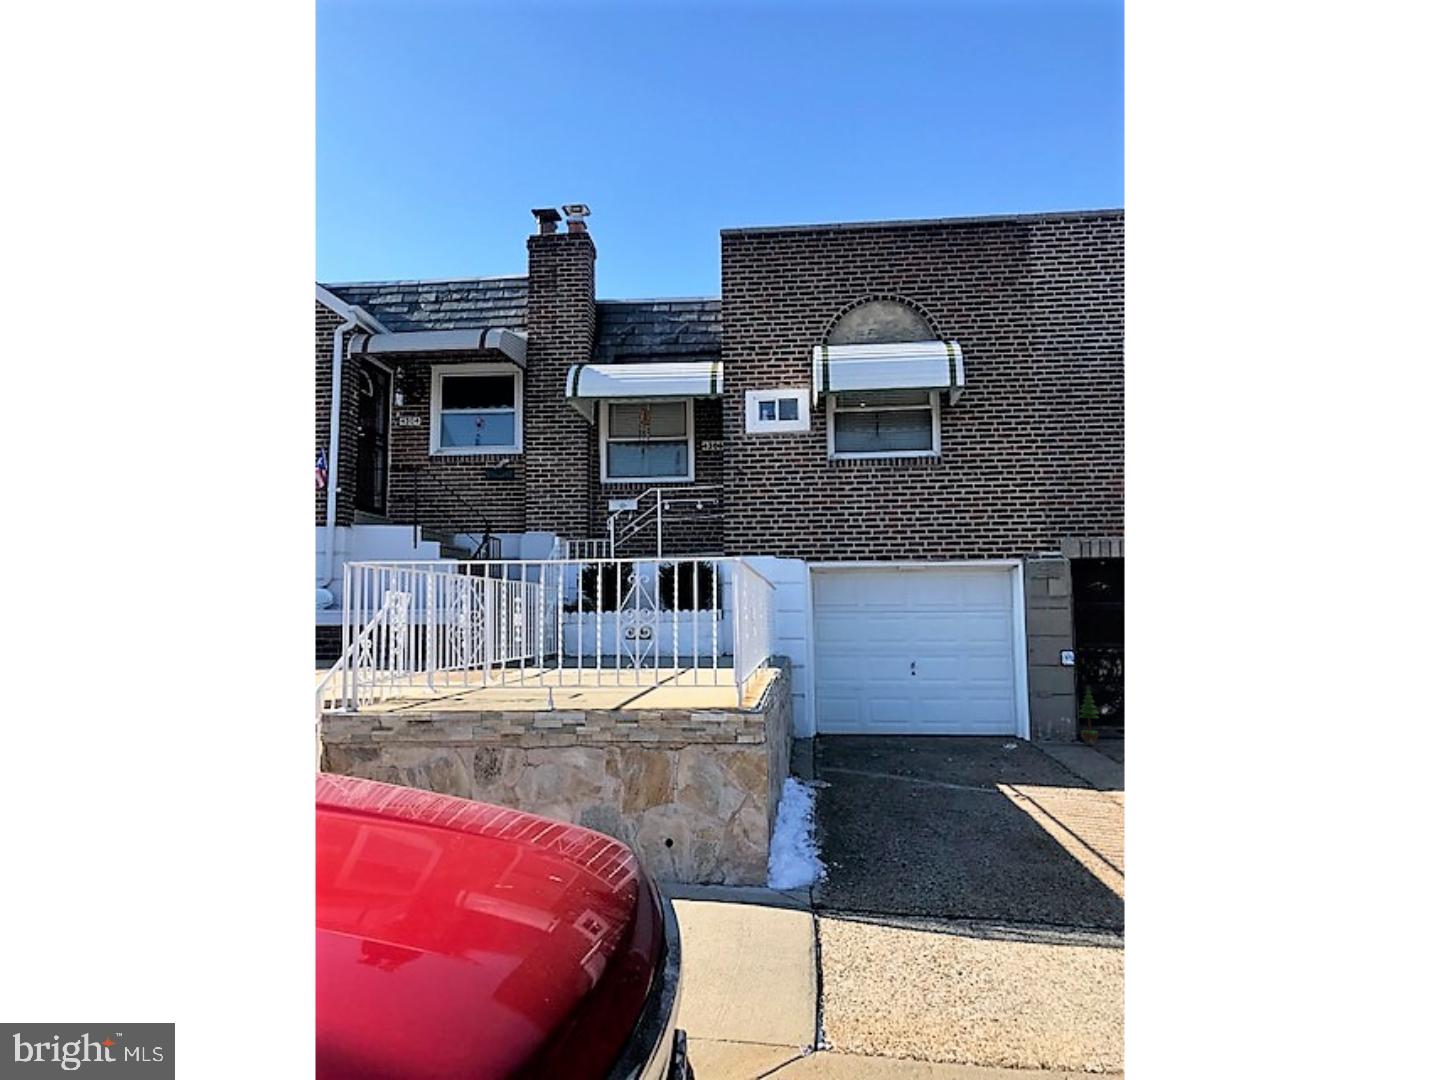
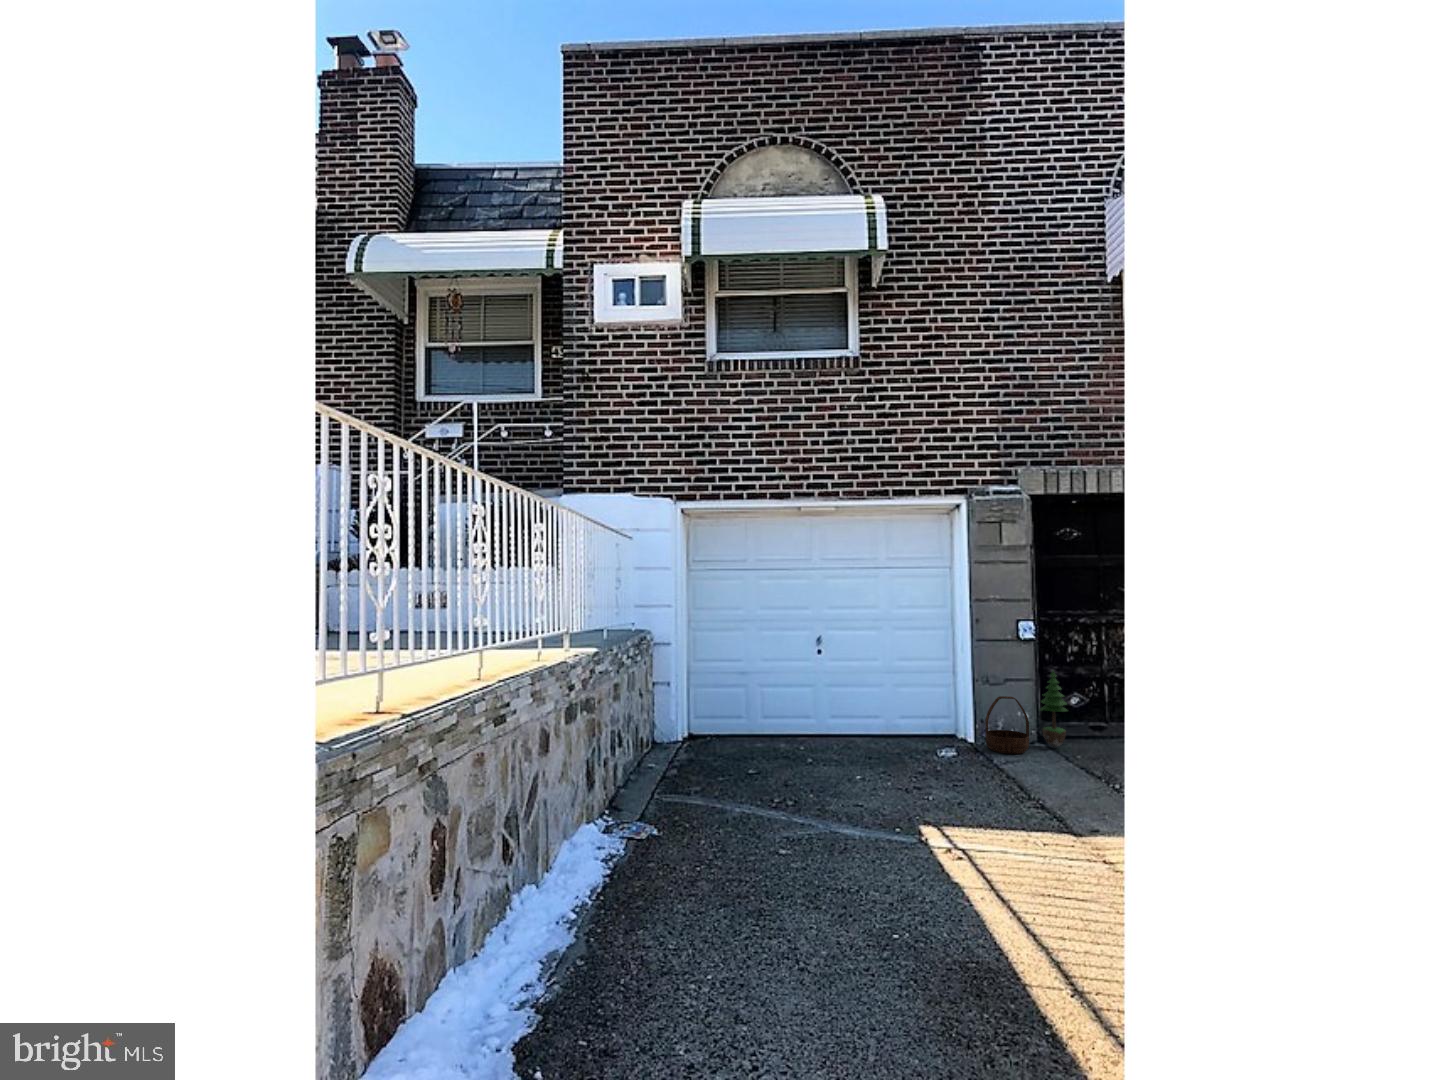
basket: none [1038,707,1071,748] -> present [985,696,1029,754]

